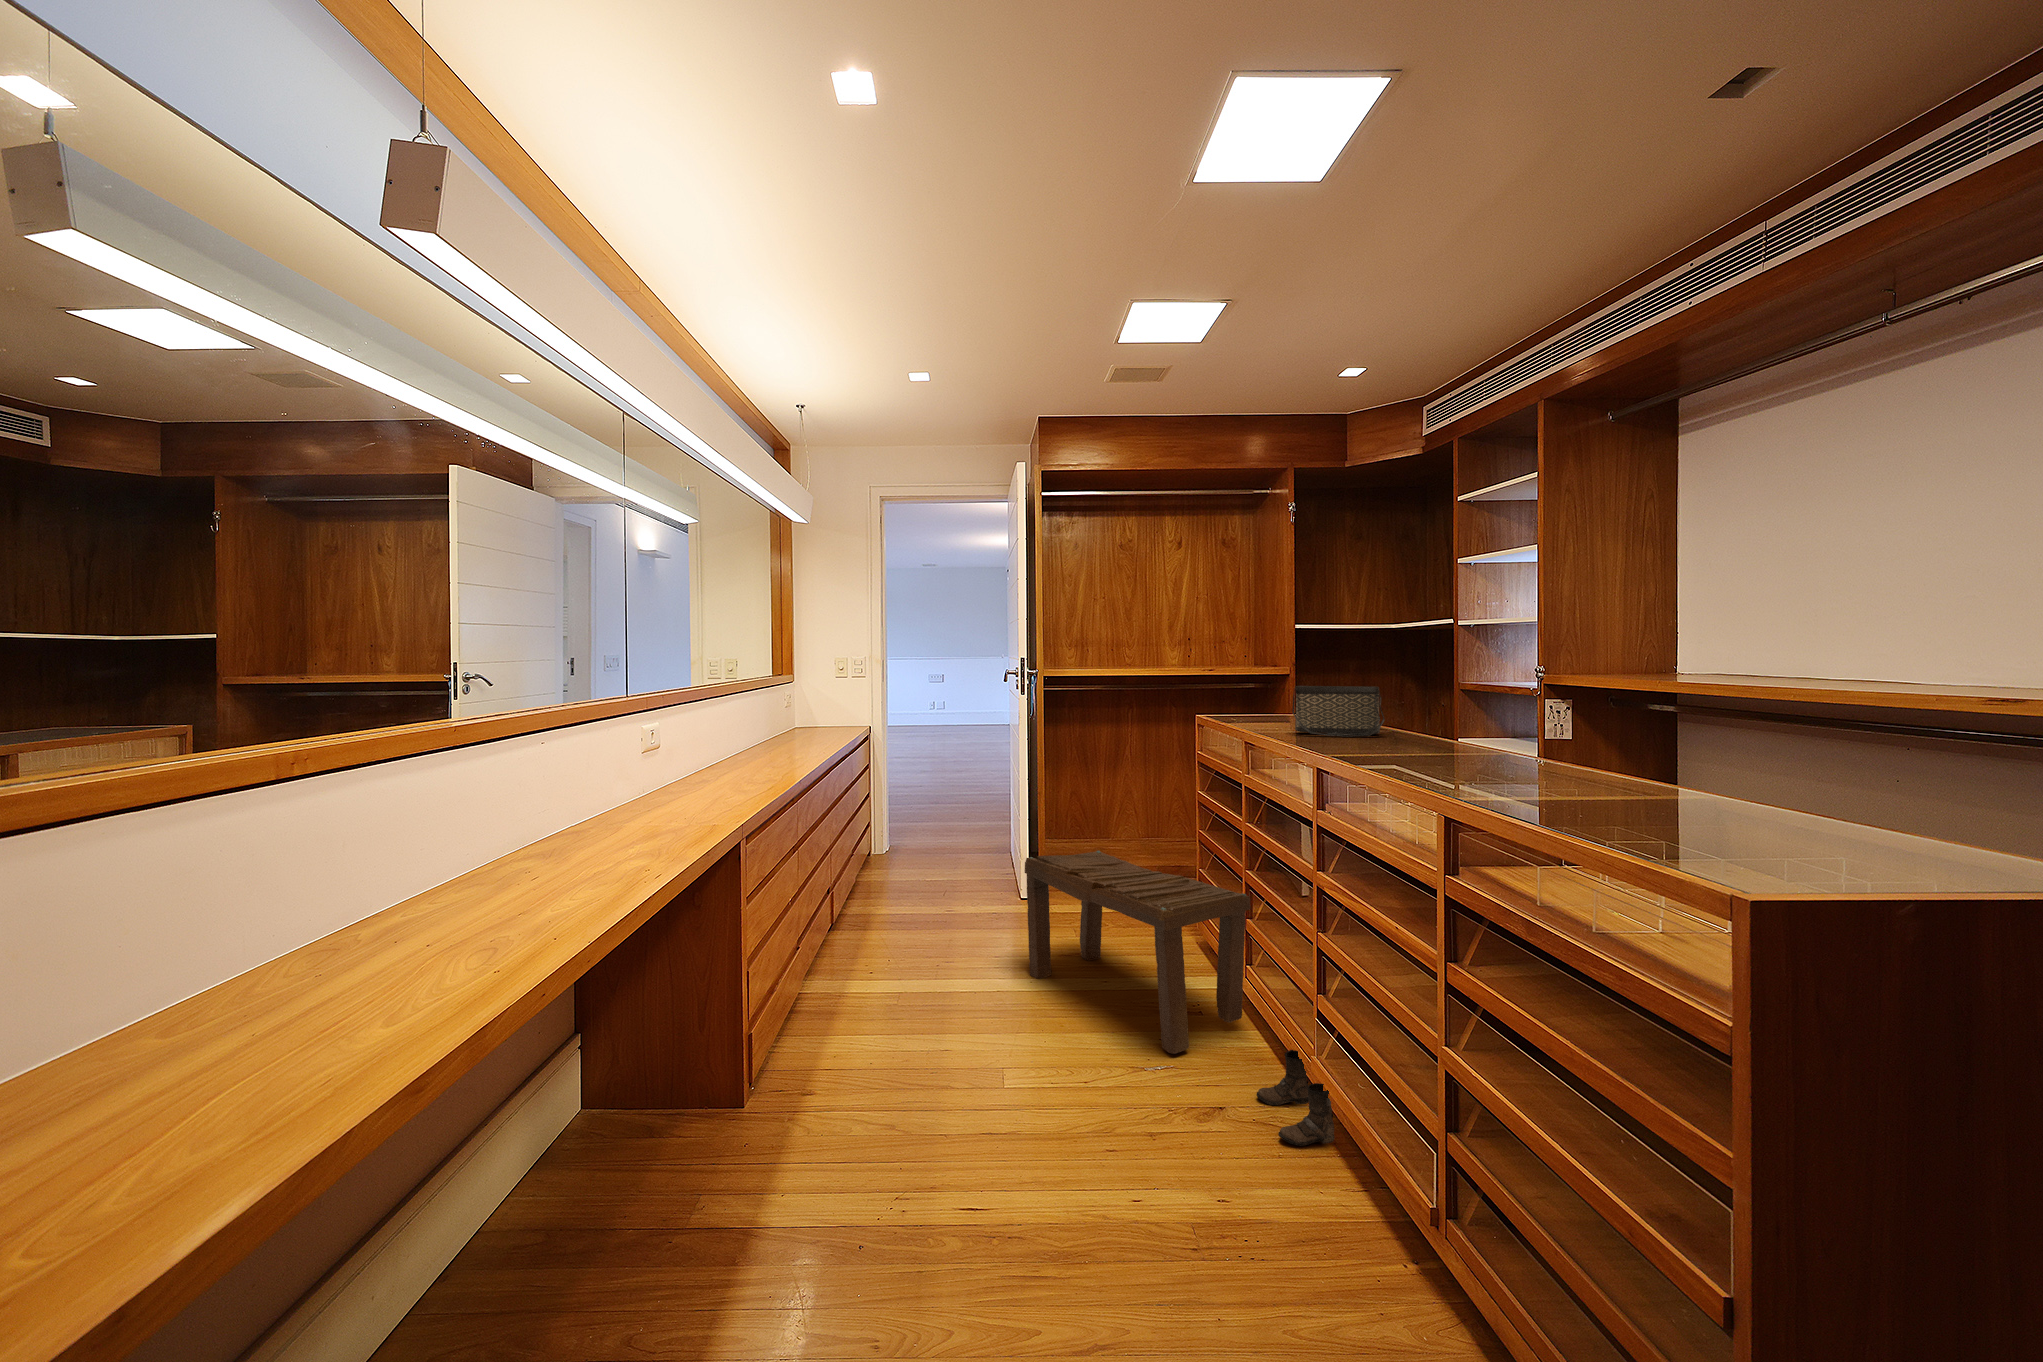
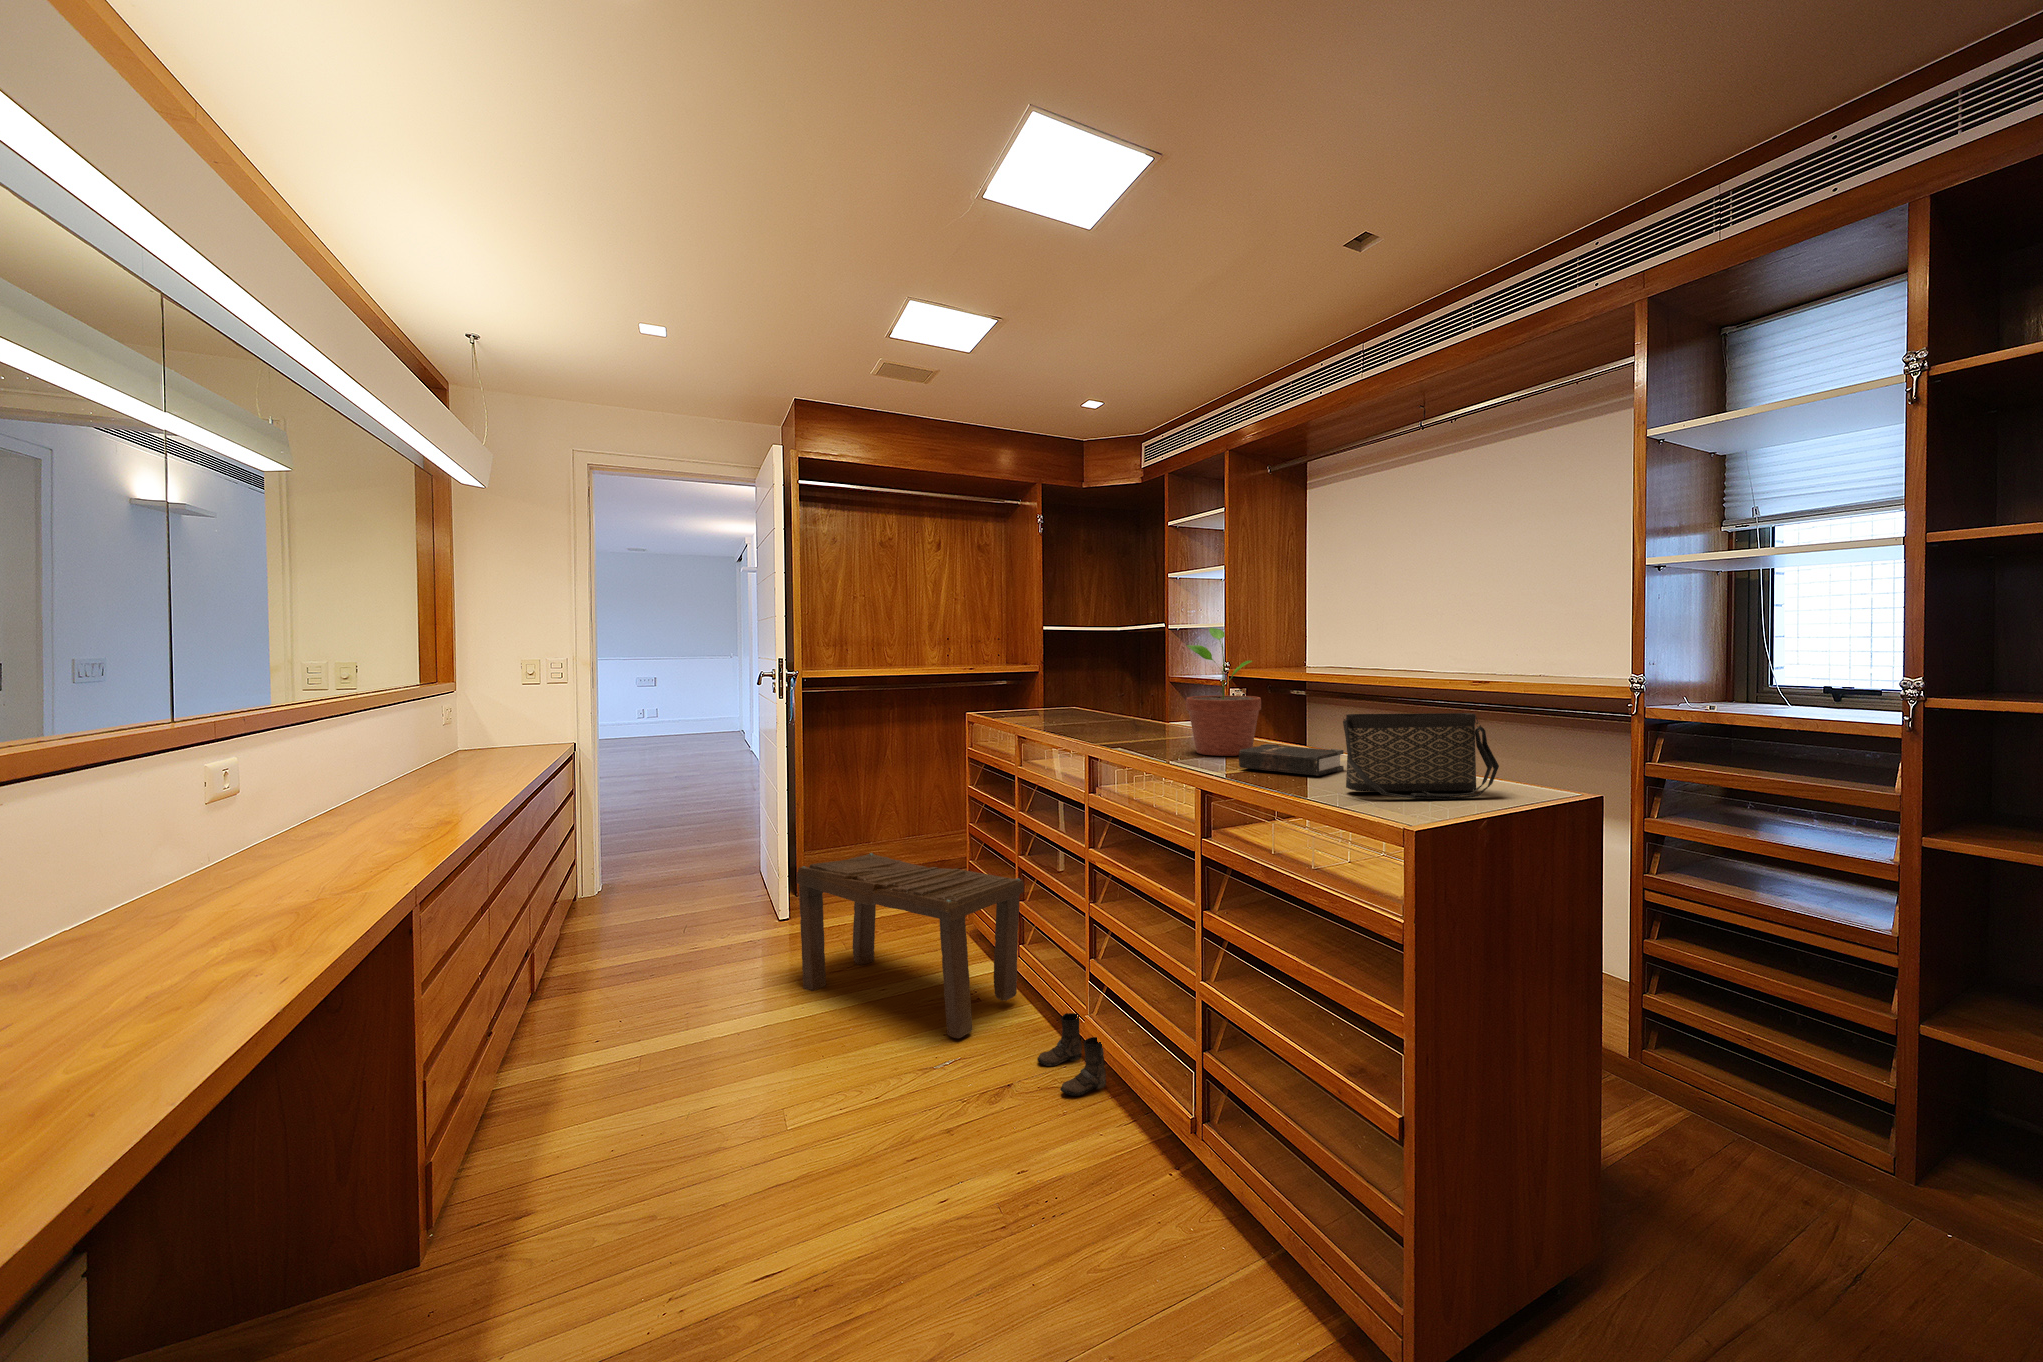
potted plant: none [1435,621,1540,777] -> present [1186,628,1261,756]
handbag: present [1292,686,1385,737] -> present [1343,713,1499,799]
hardback book: none [1499,765,1657,810] -> present [1239,744,1344,776]

